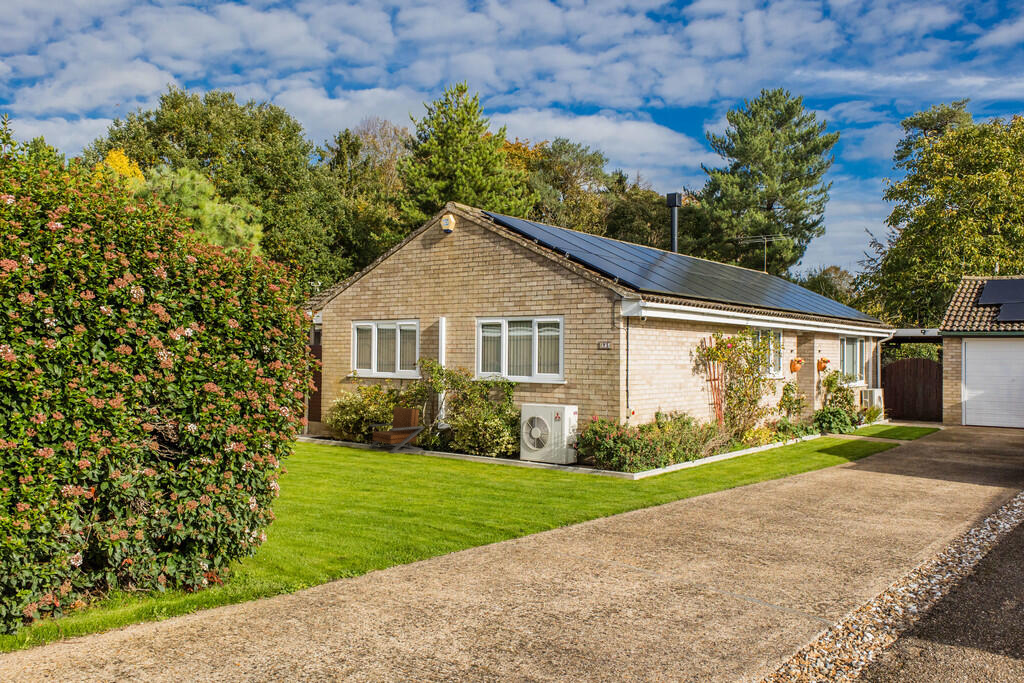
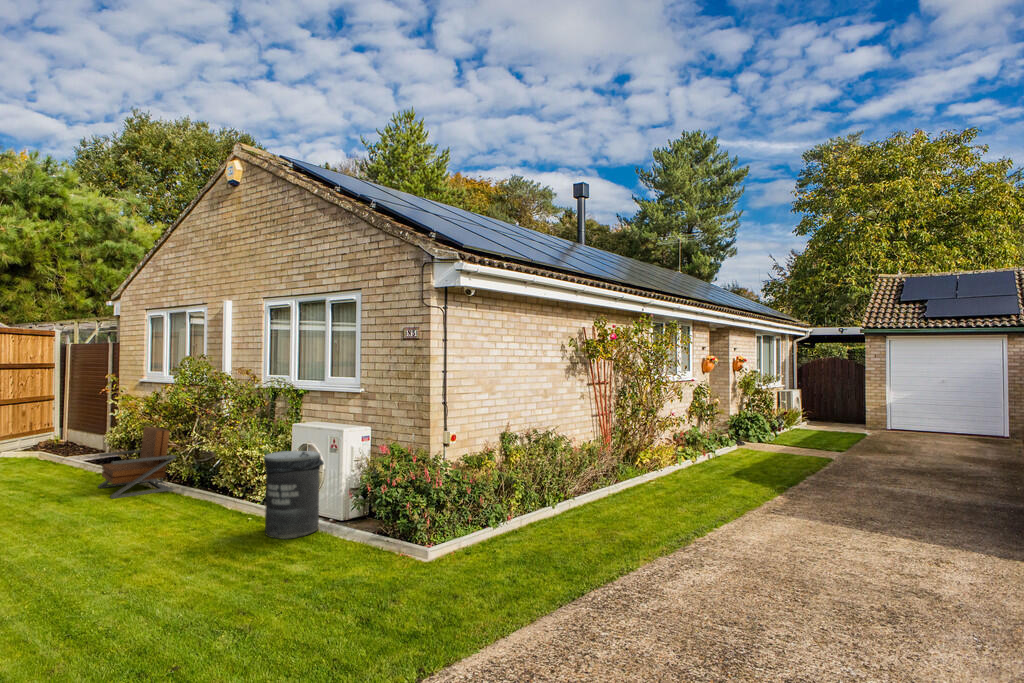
trash can: none [520,420,556,471] -> present [264,451,324,539]

